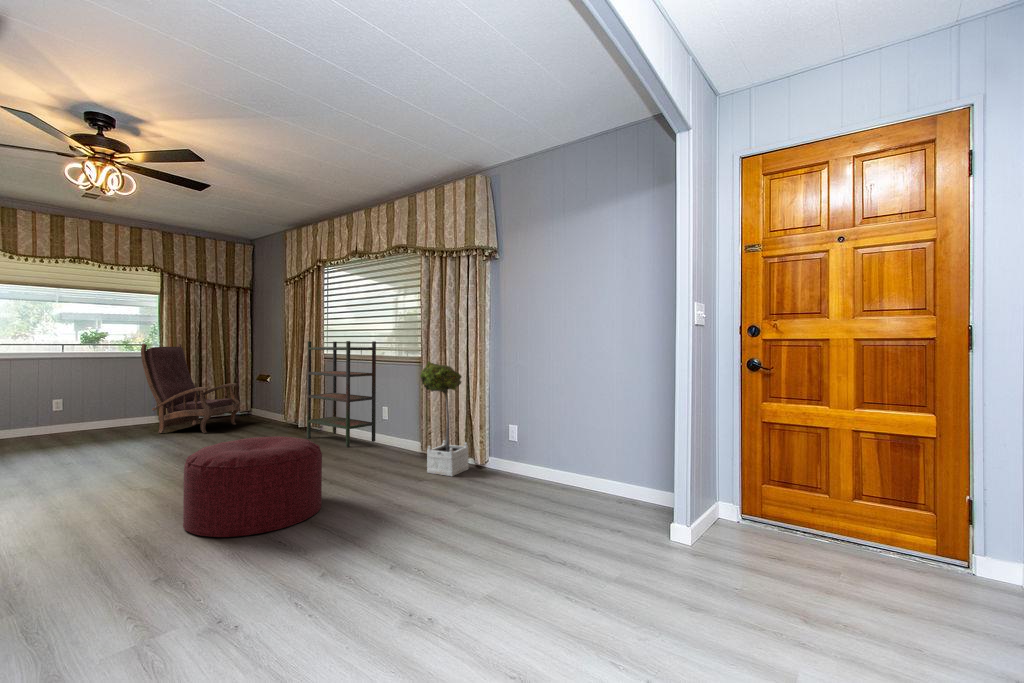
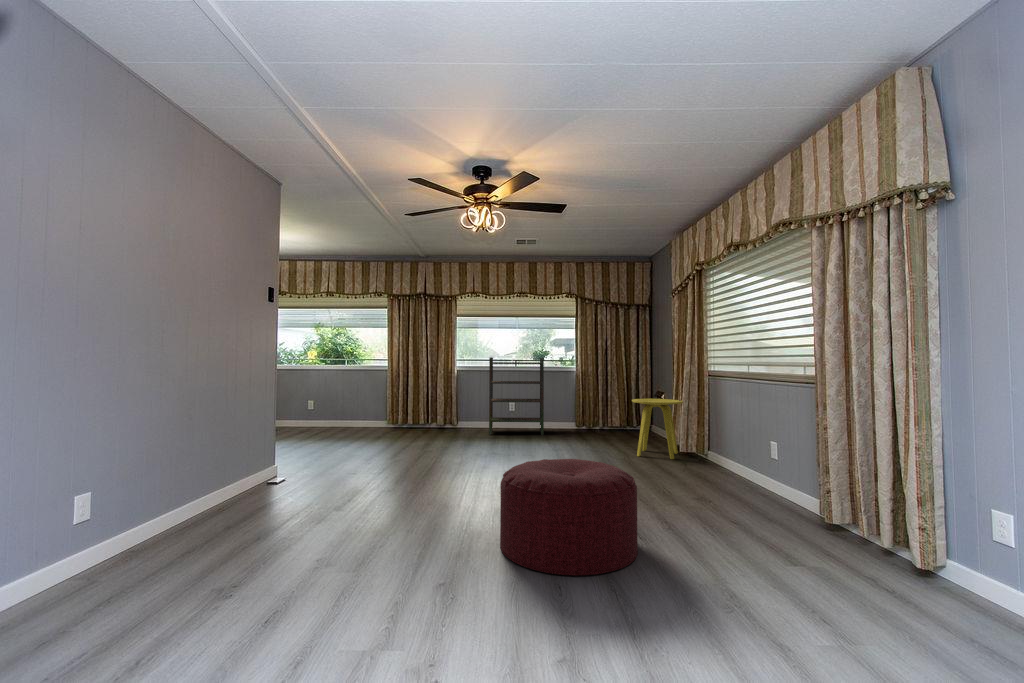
bookshelf: present [307,341,376,447] -> present [489,357,544,435]
armchair: present [141,344,240,433] -> none [557,360,635,445]
potted tree: present [420,361,469,476] -> none [798,382,897,575]
side table: none [248,381,300,437] -> present [632,399,683,459]

